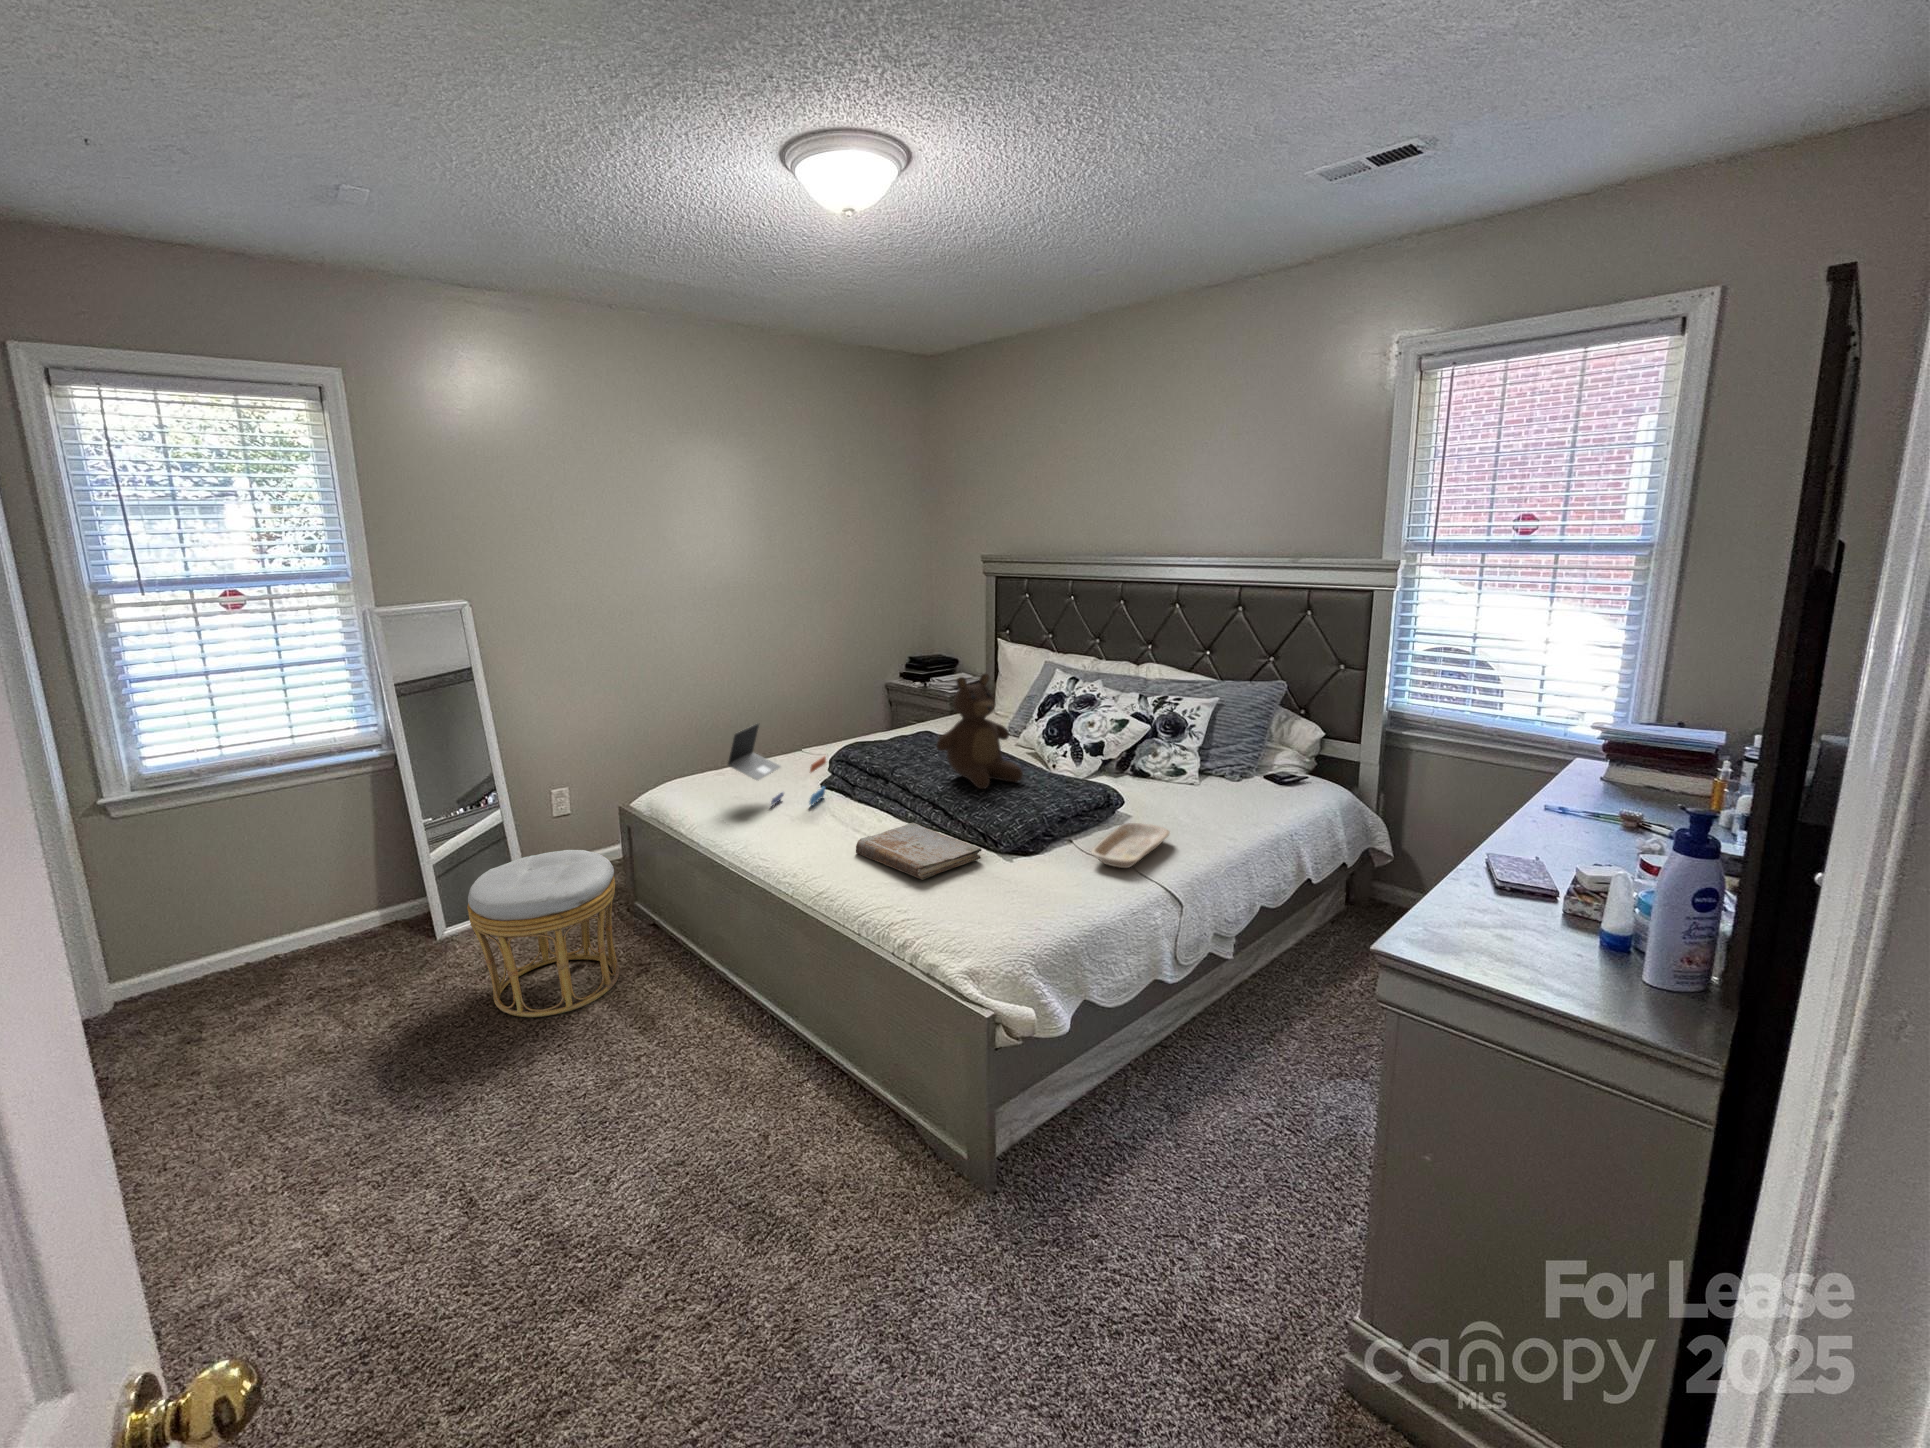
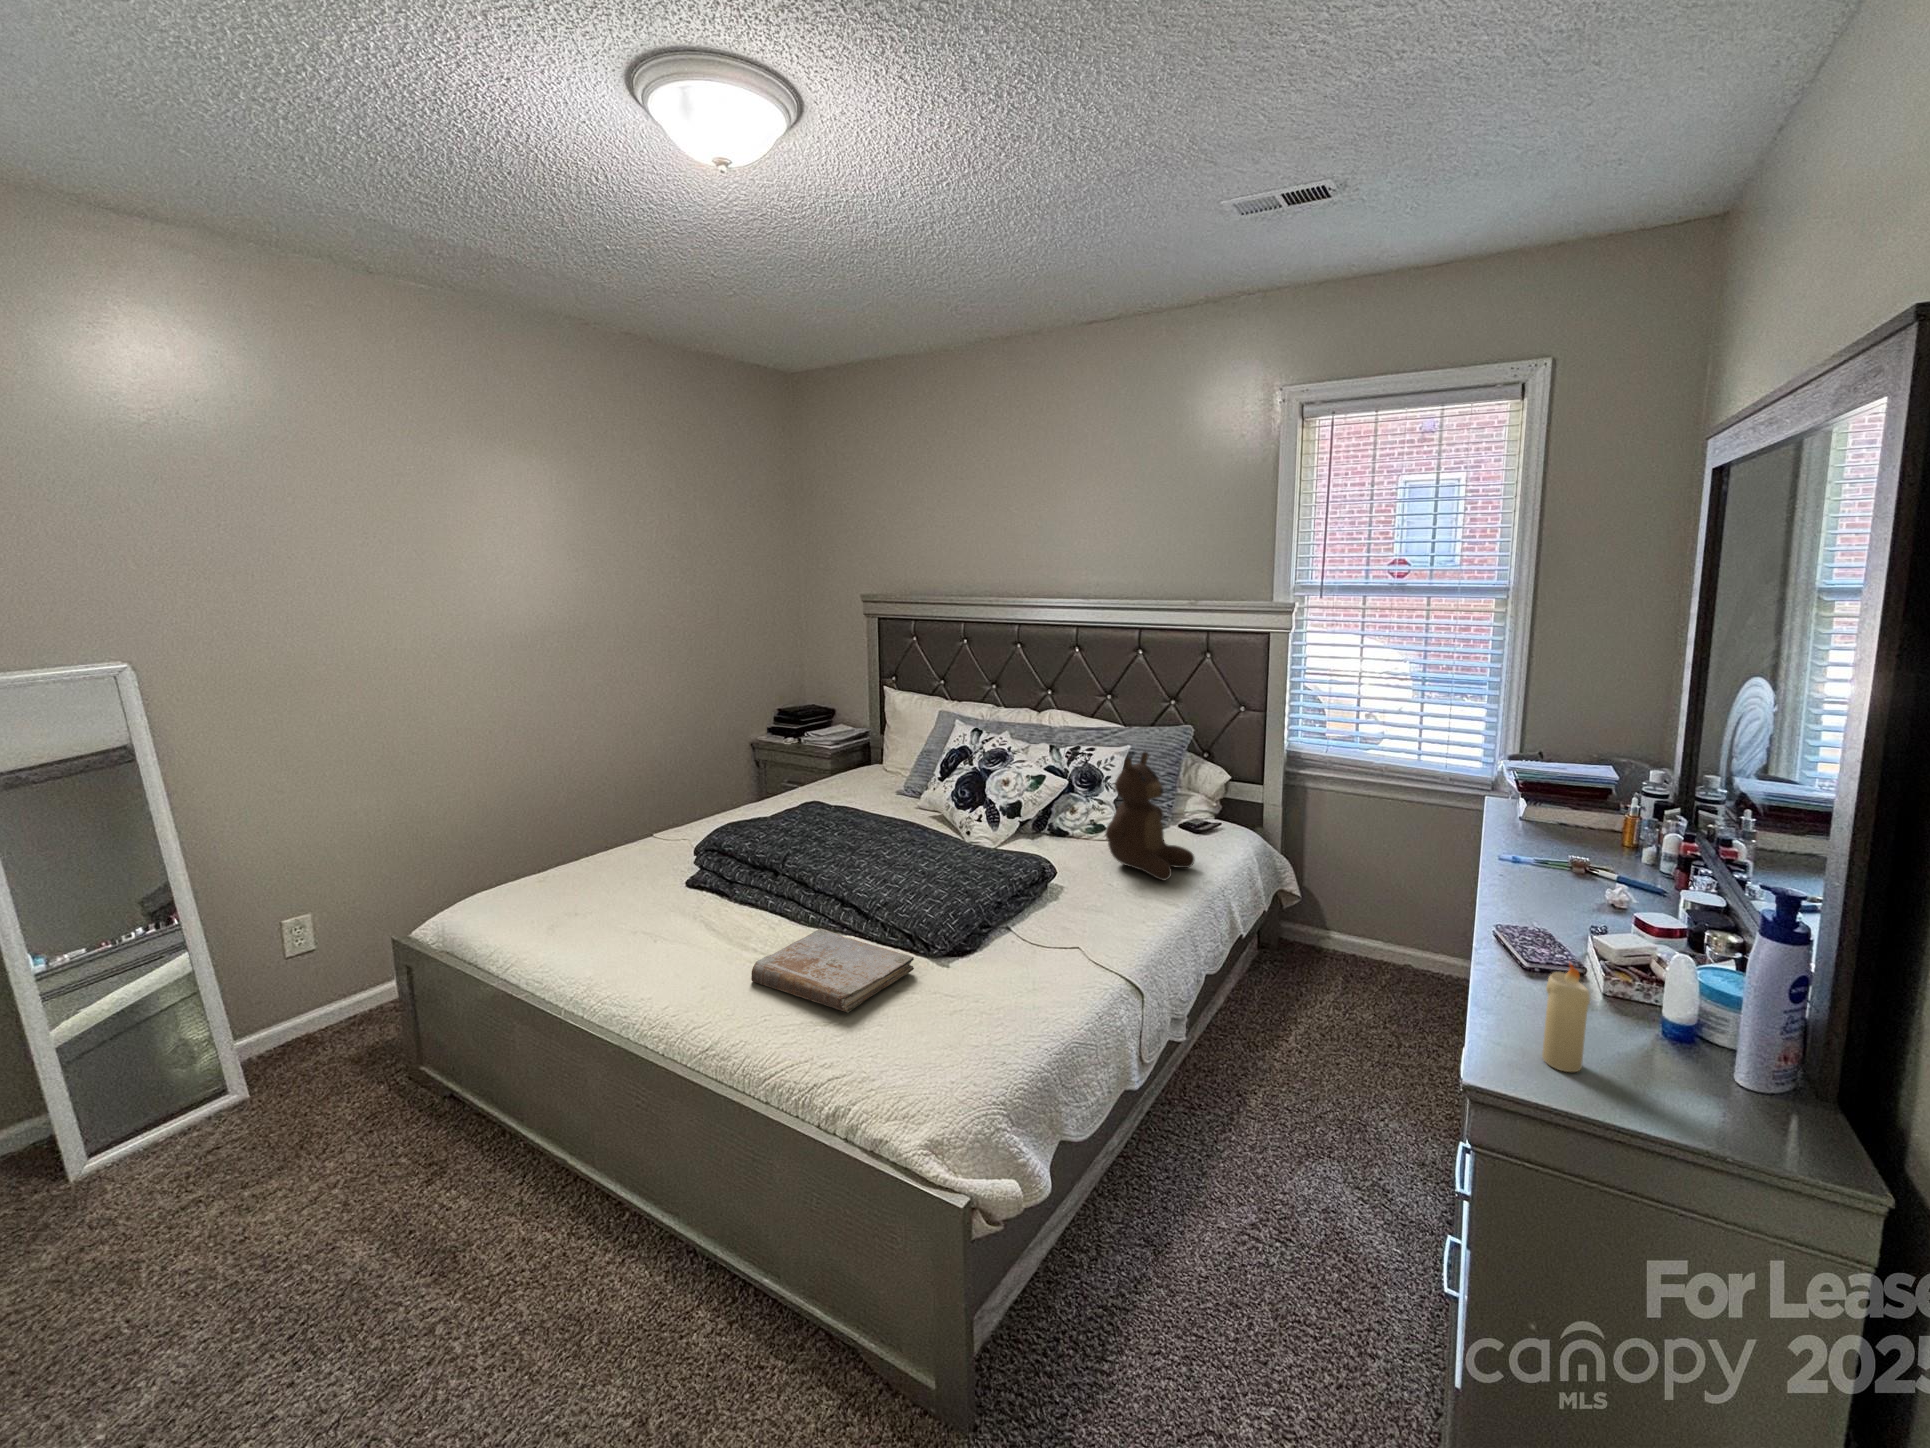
teddy bear: present [937,674,1023,789] -> present [1106,752,1194,881]
laptop: present [728,724,826,806] -> none [560,813,698,922]
tray: present [1092,823,1170,868] -> none [1043,899,1118,961]
ottoman: present [467,850,619,1017] -> none [116,1015,396,1297]
candle: none [1464,862,1507,958] -> present [1542,963,1590,1072]

